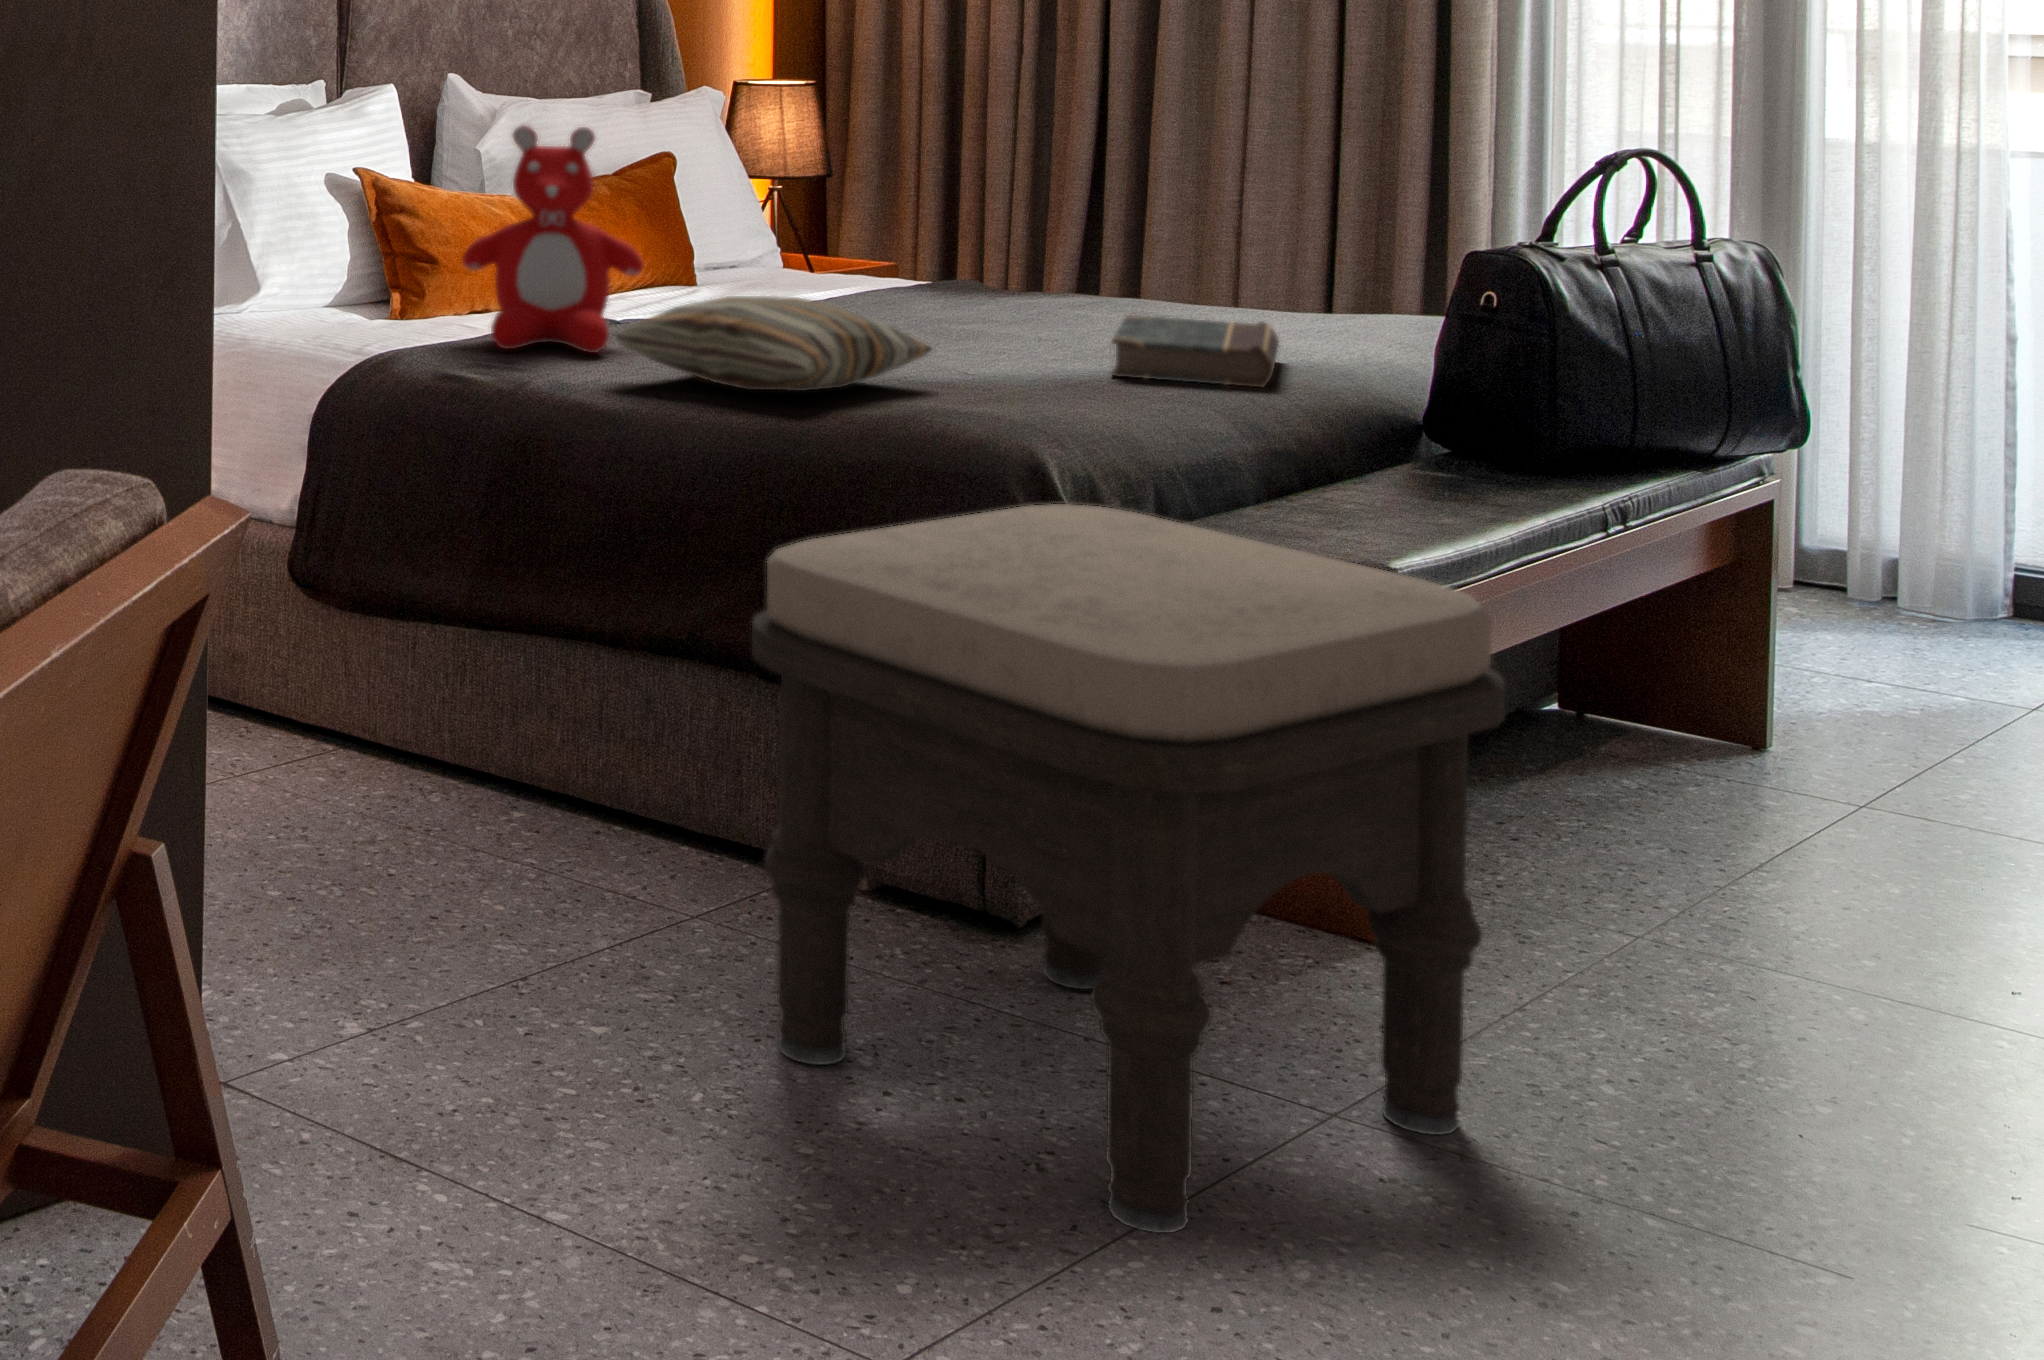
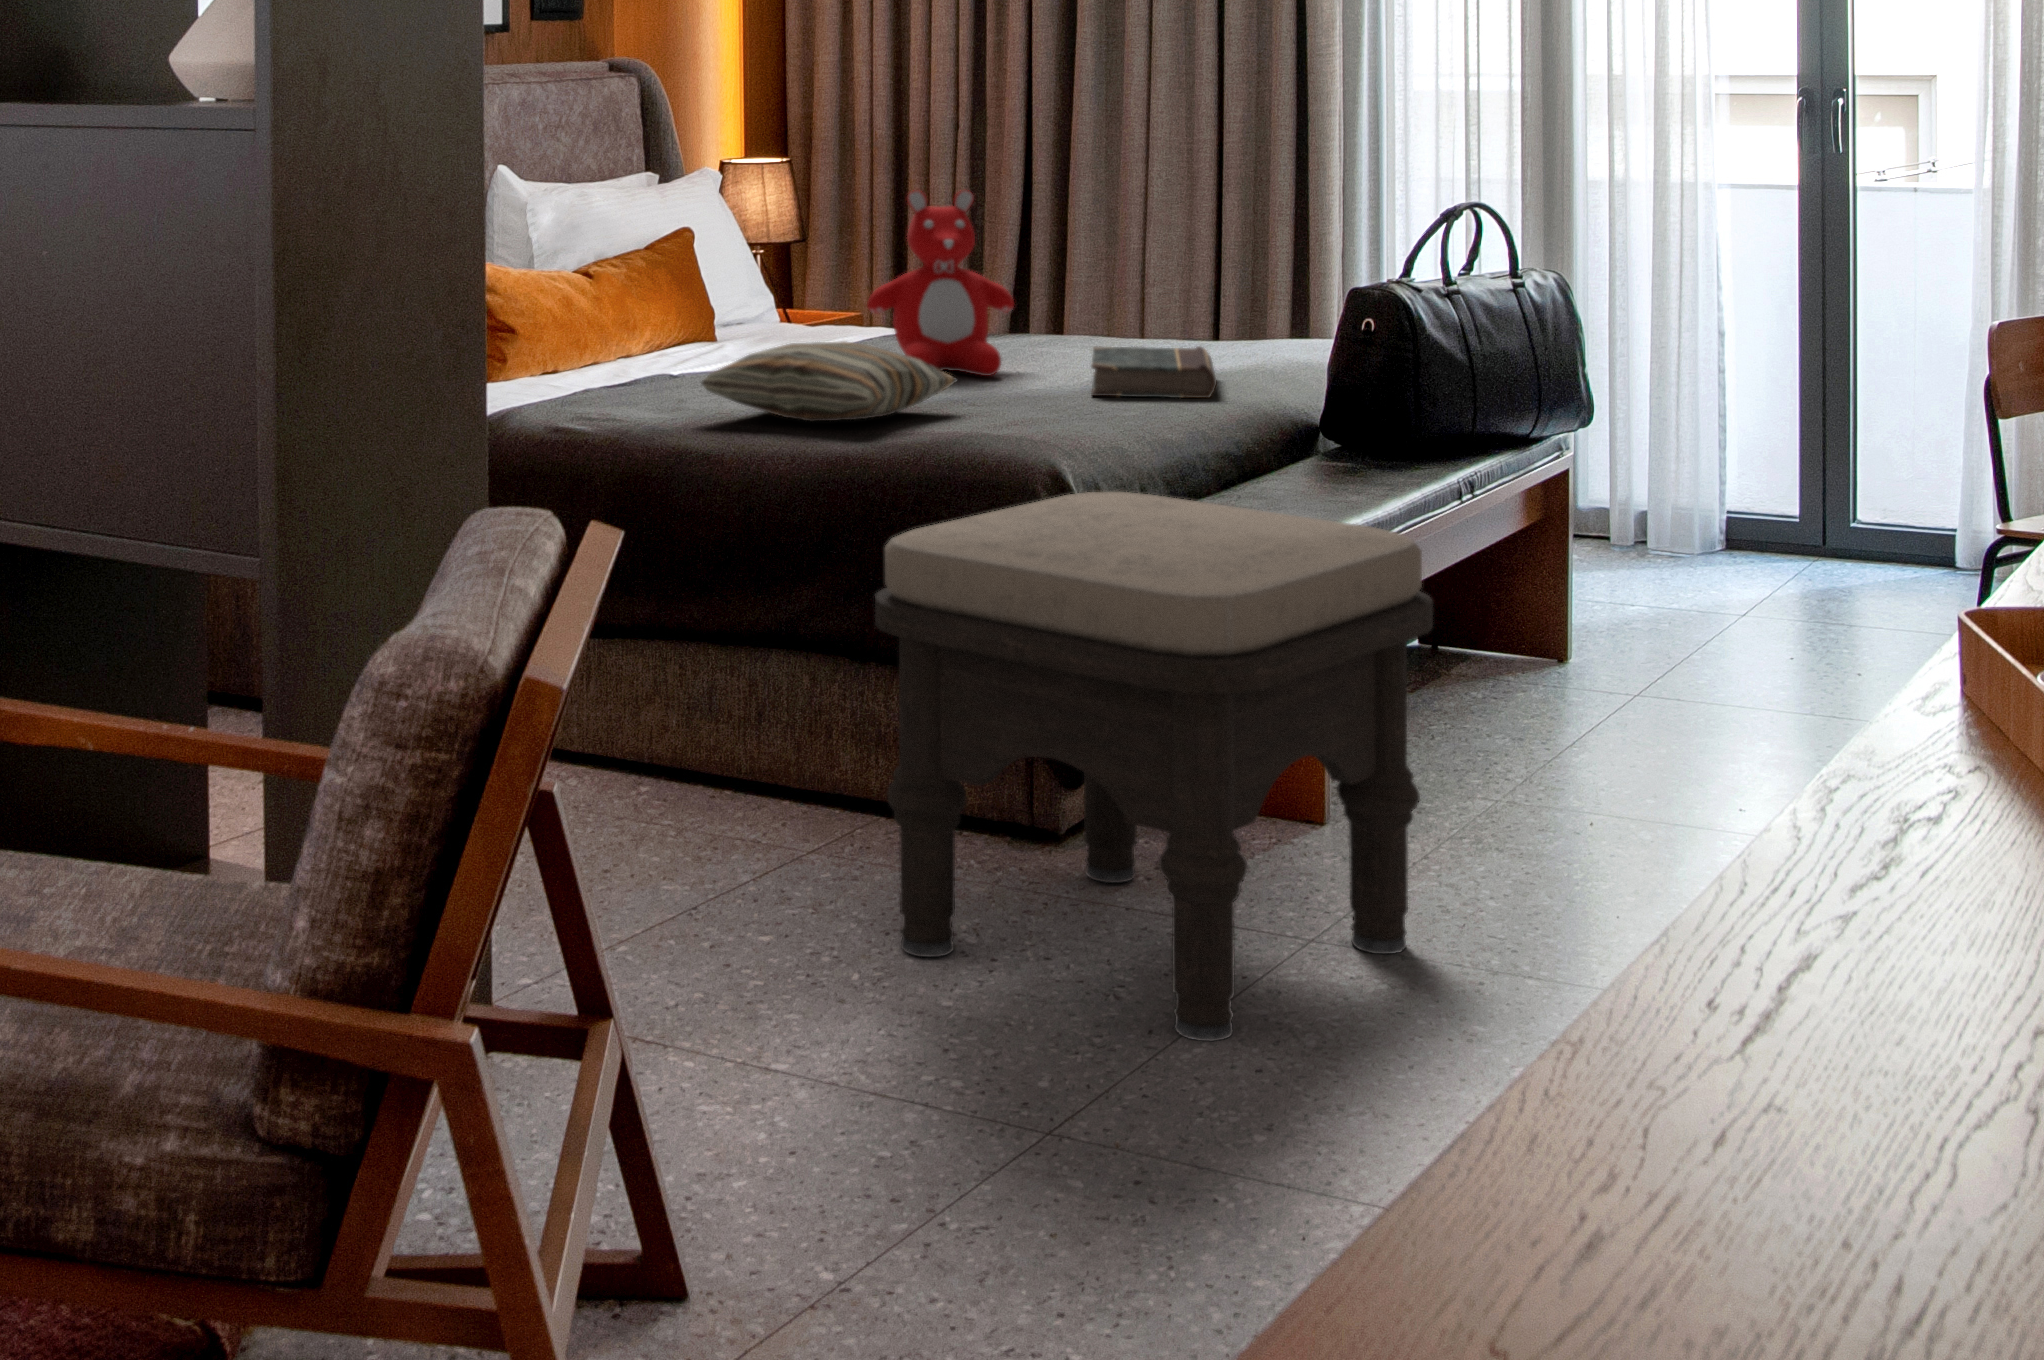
teddy bear: present [463,126,643,353] -> present [867,190,1014,376]

